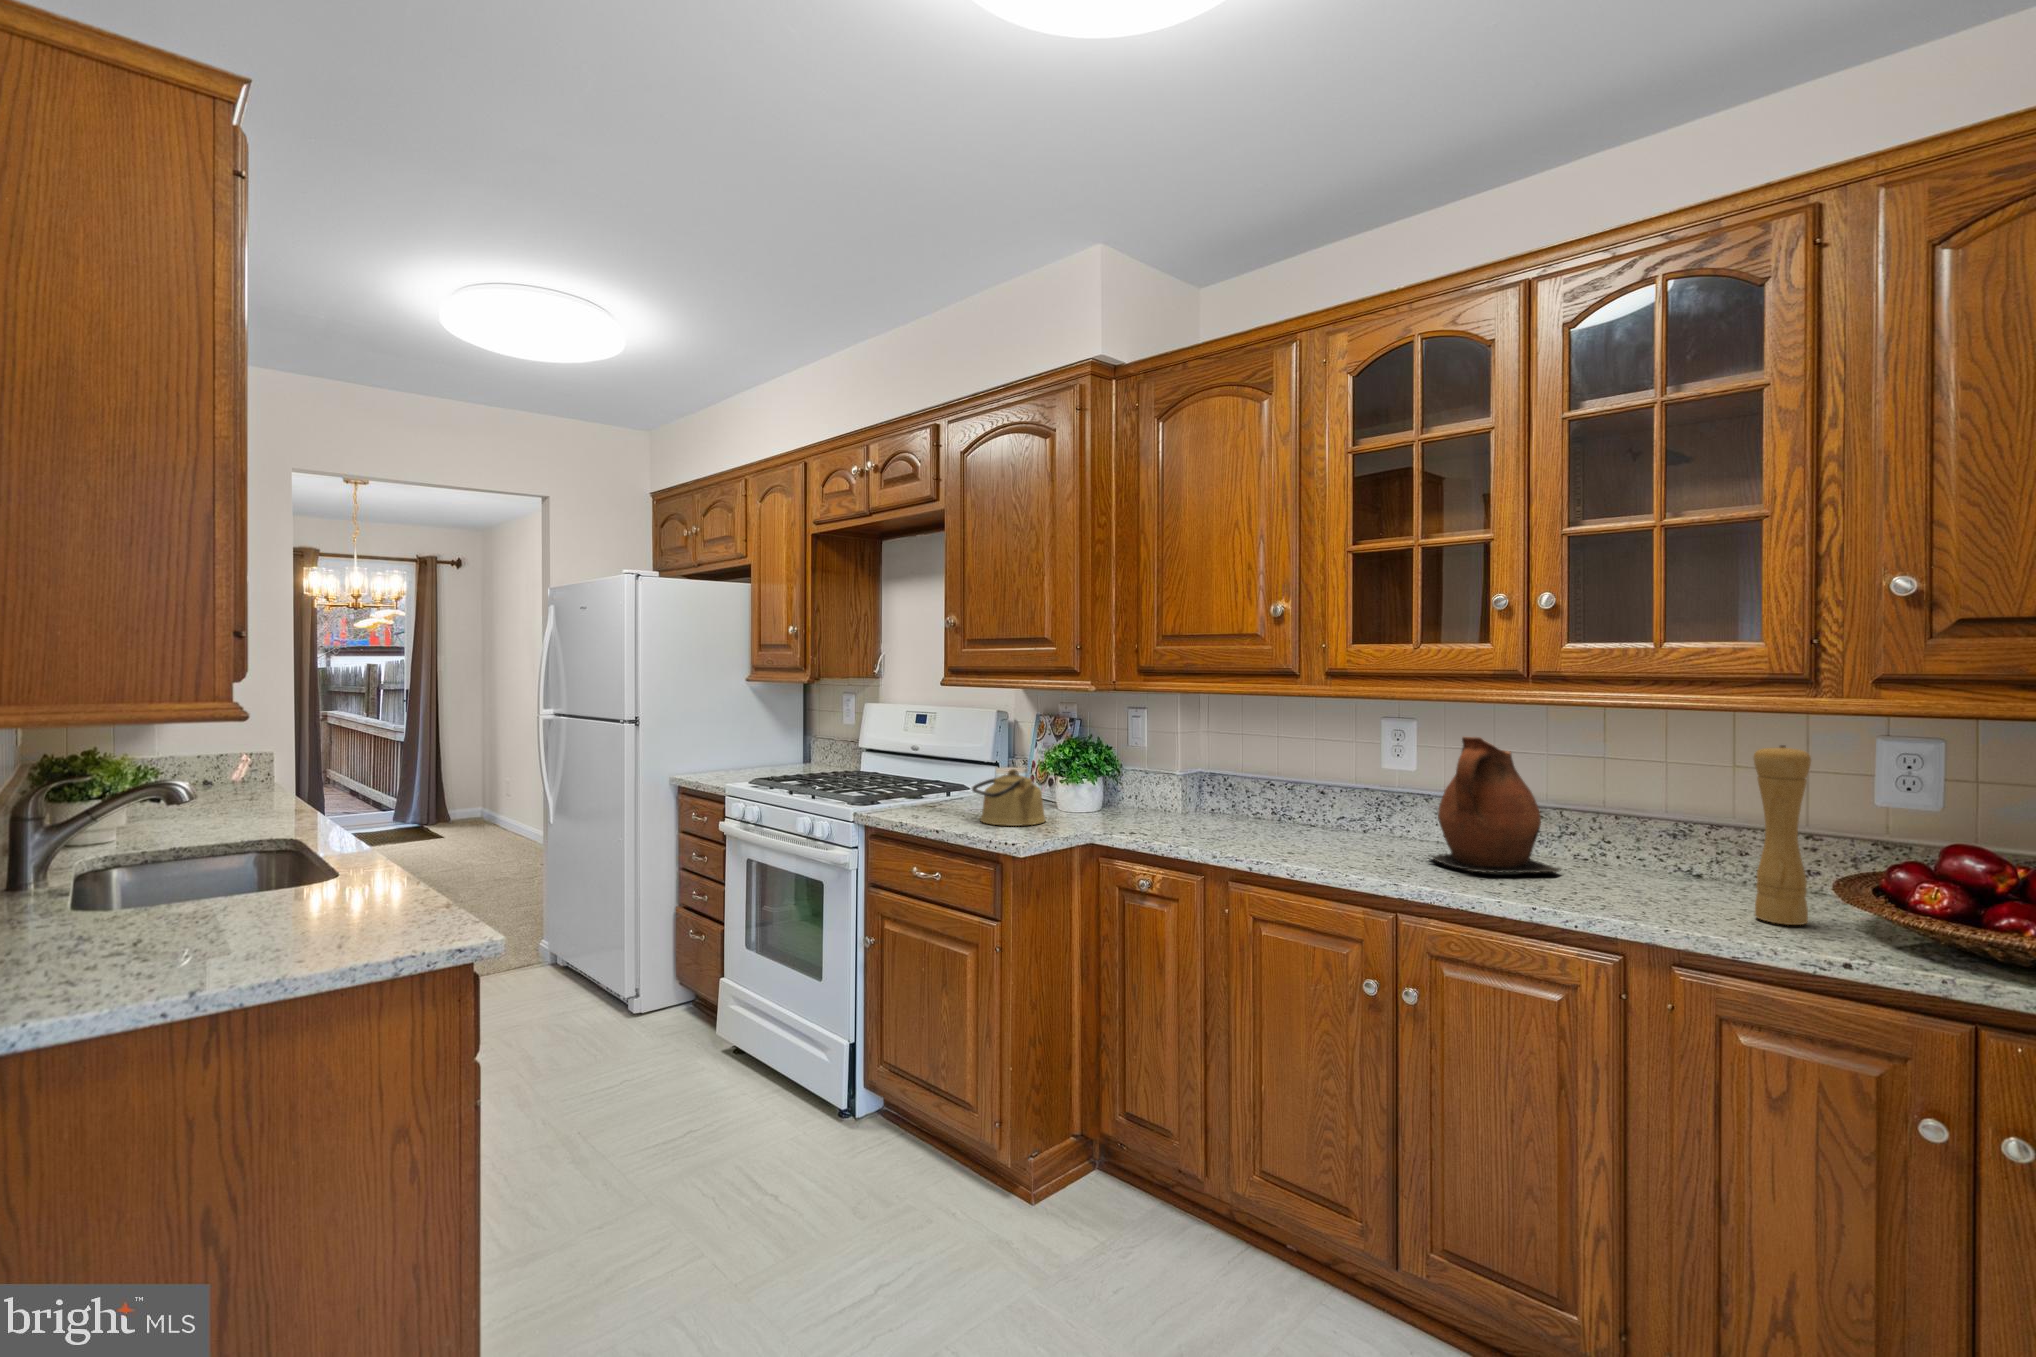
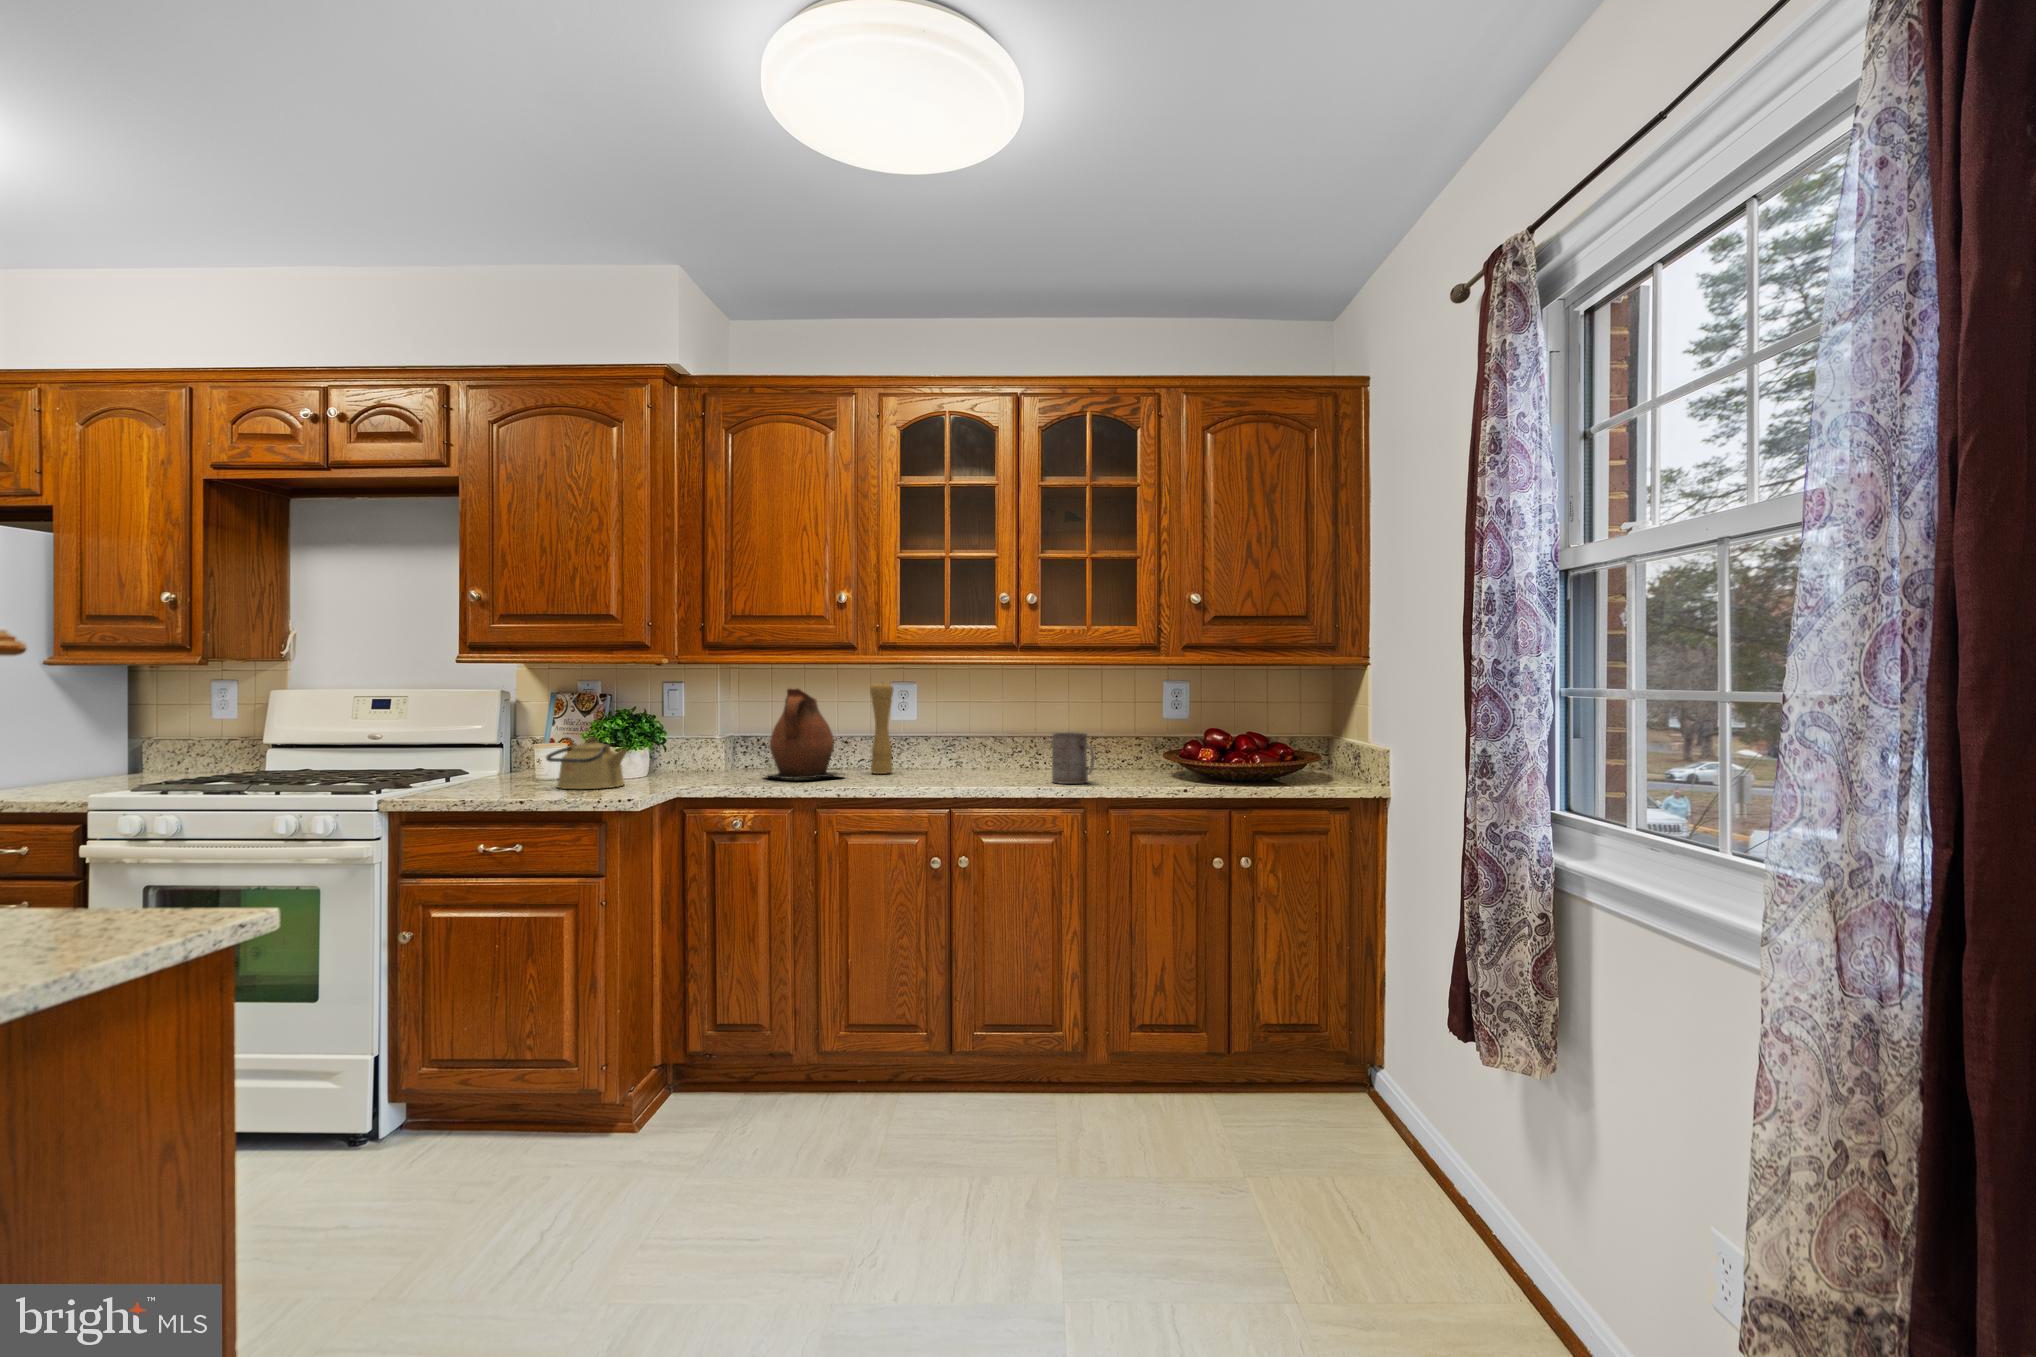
ceramic pitcher: present [1431,737,1560,873] -> present [767,688,841,779]
pepper mill: present [1753,745,1811,925] -> present [870,683,894,774]
mug: none [1580,813,1653,904] -> present [1052,732,1095,784]

